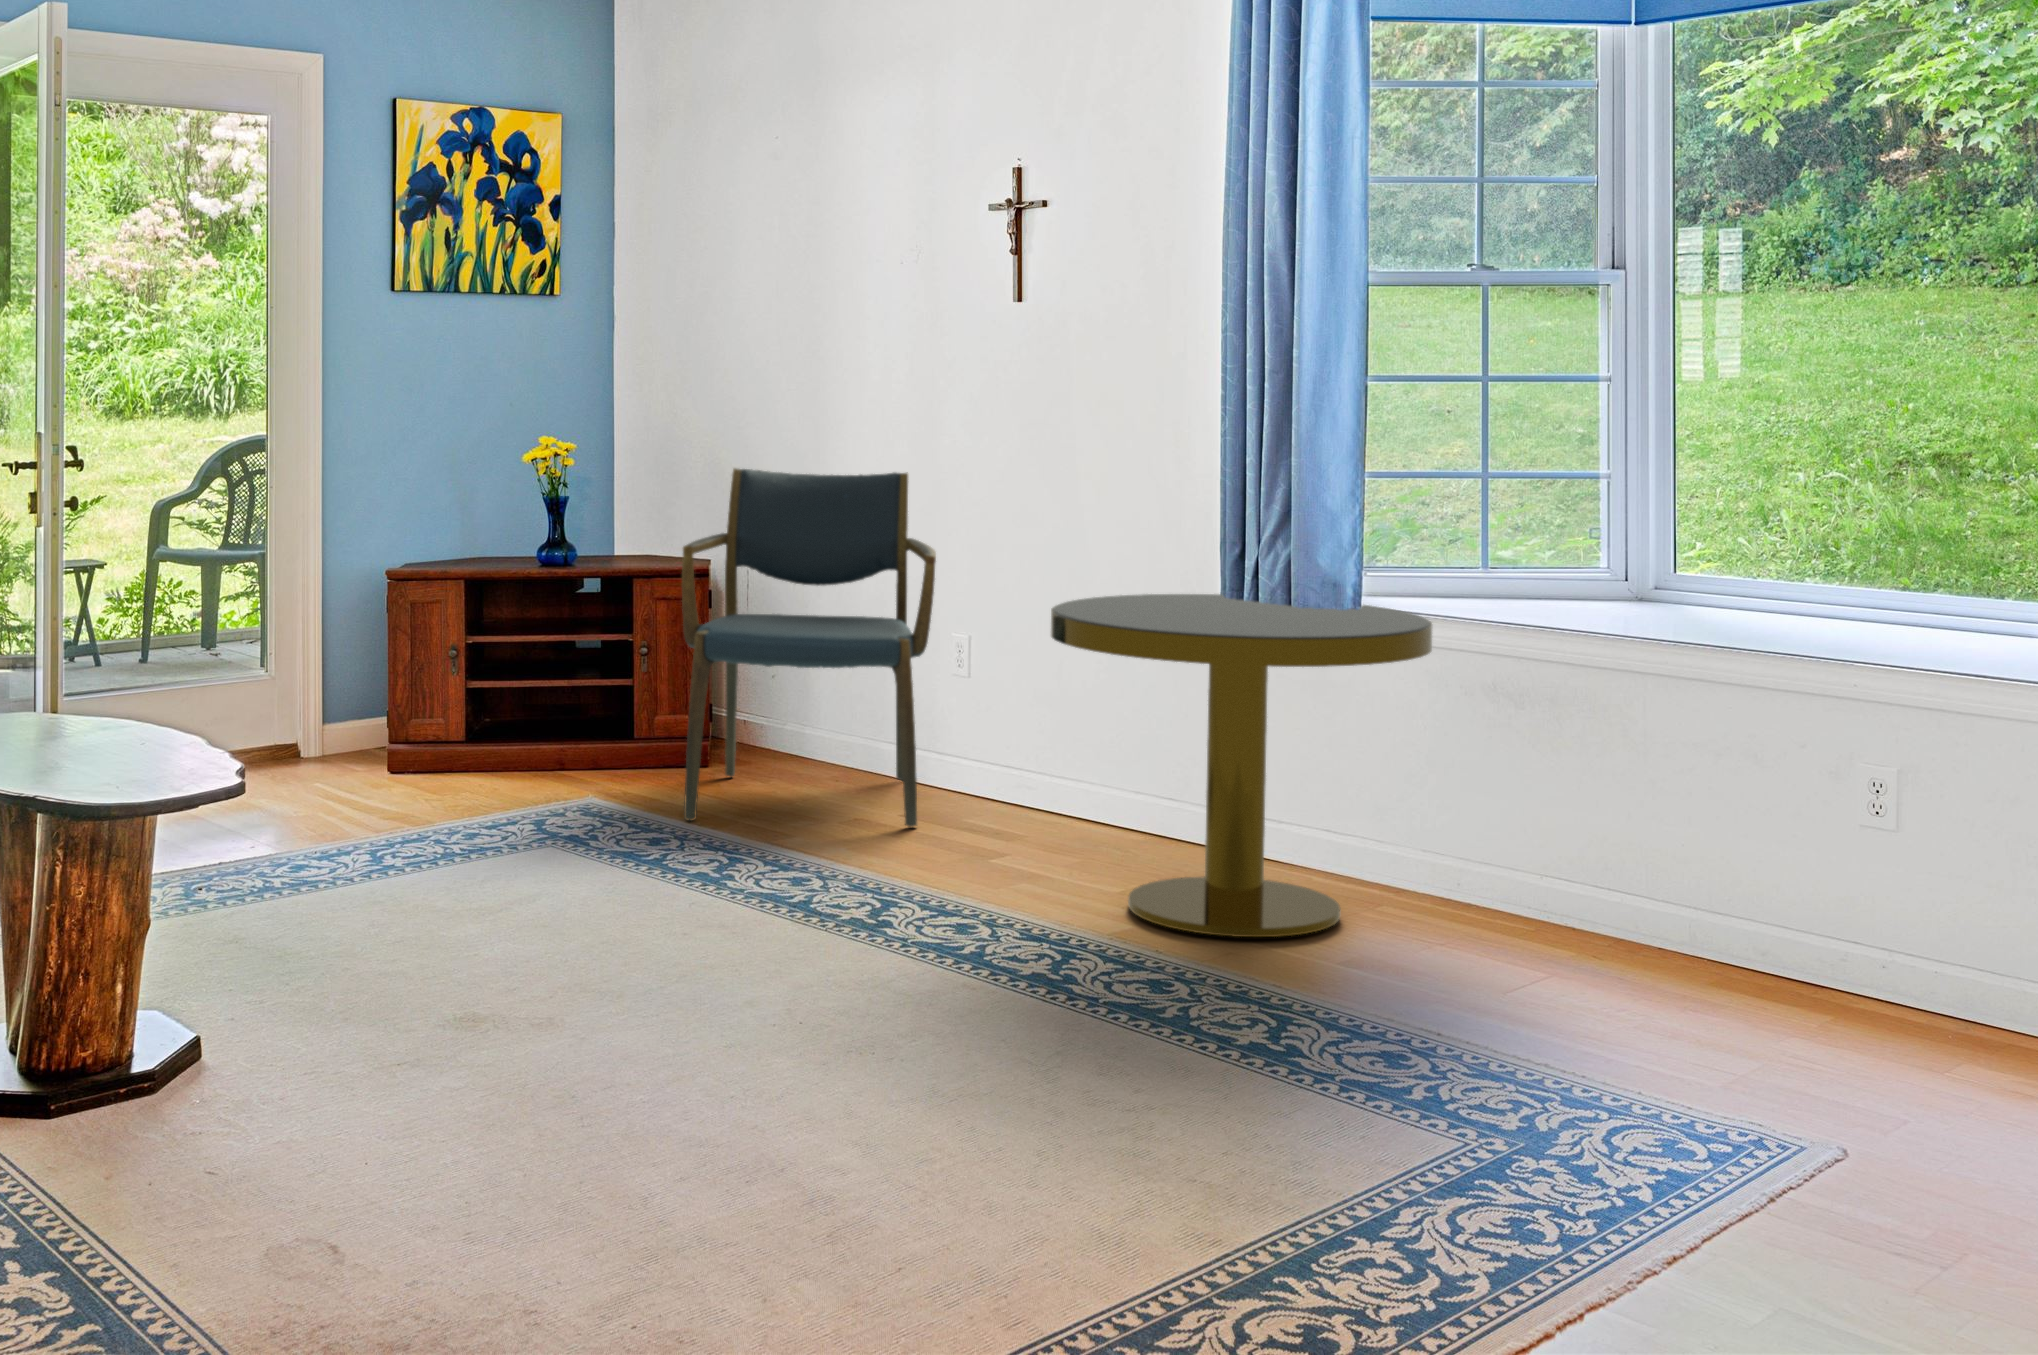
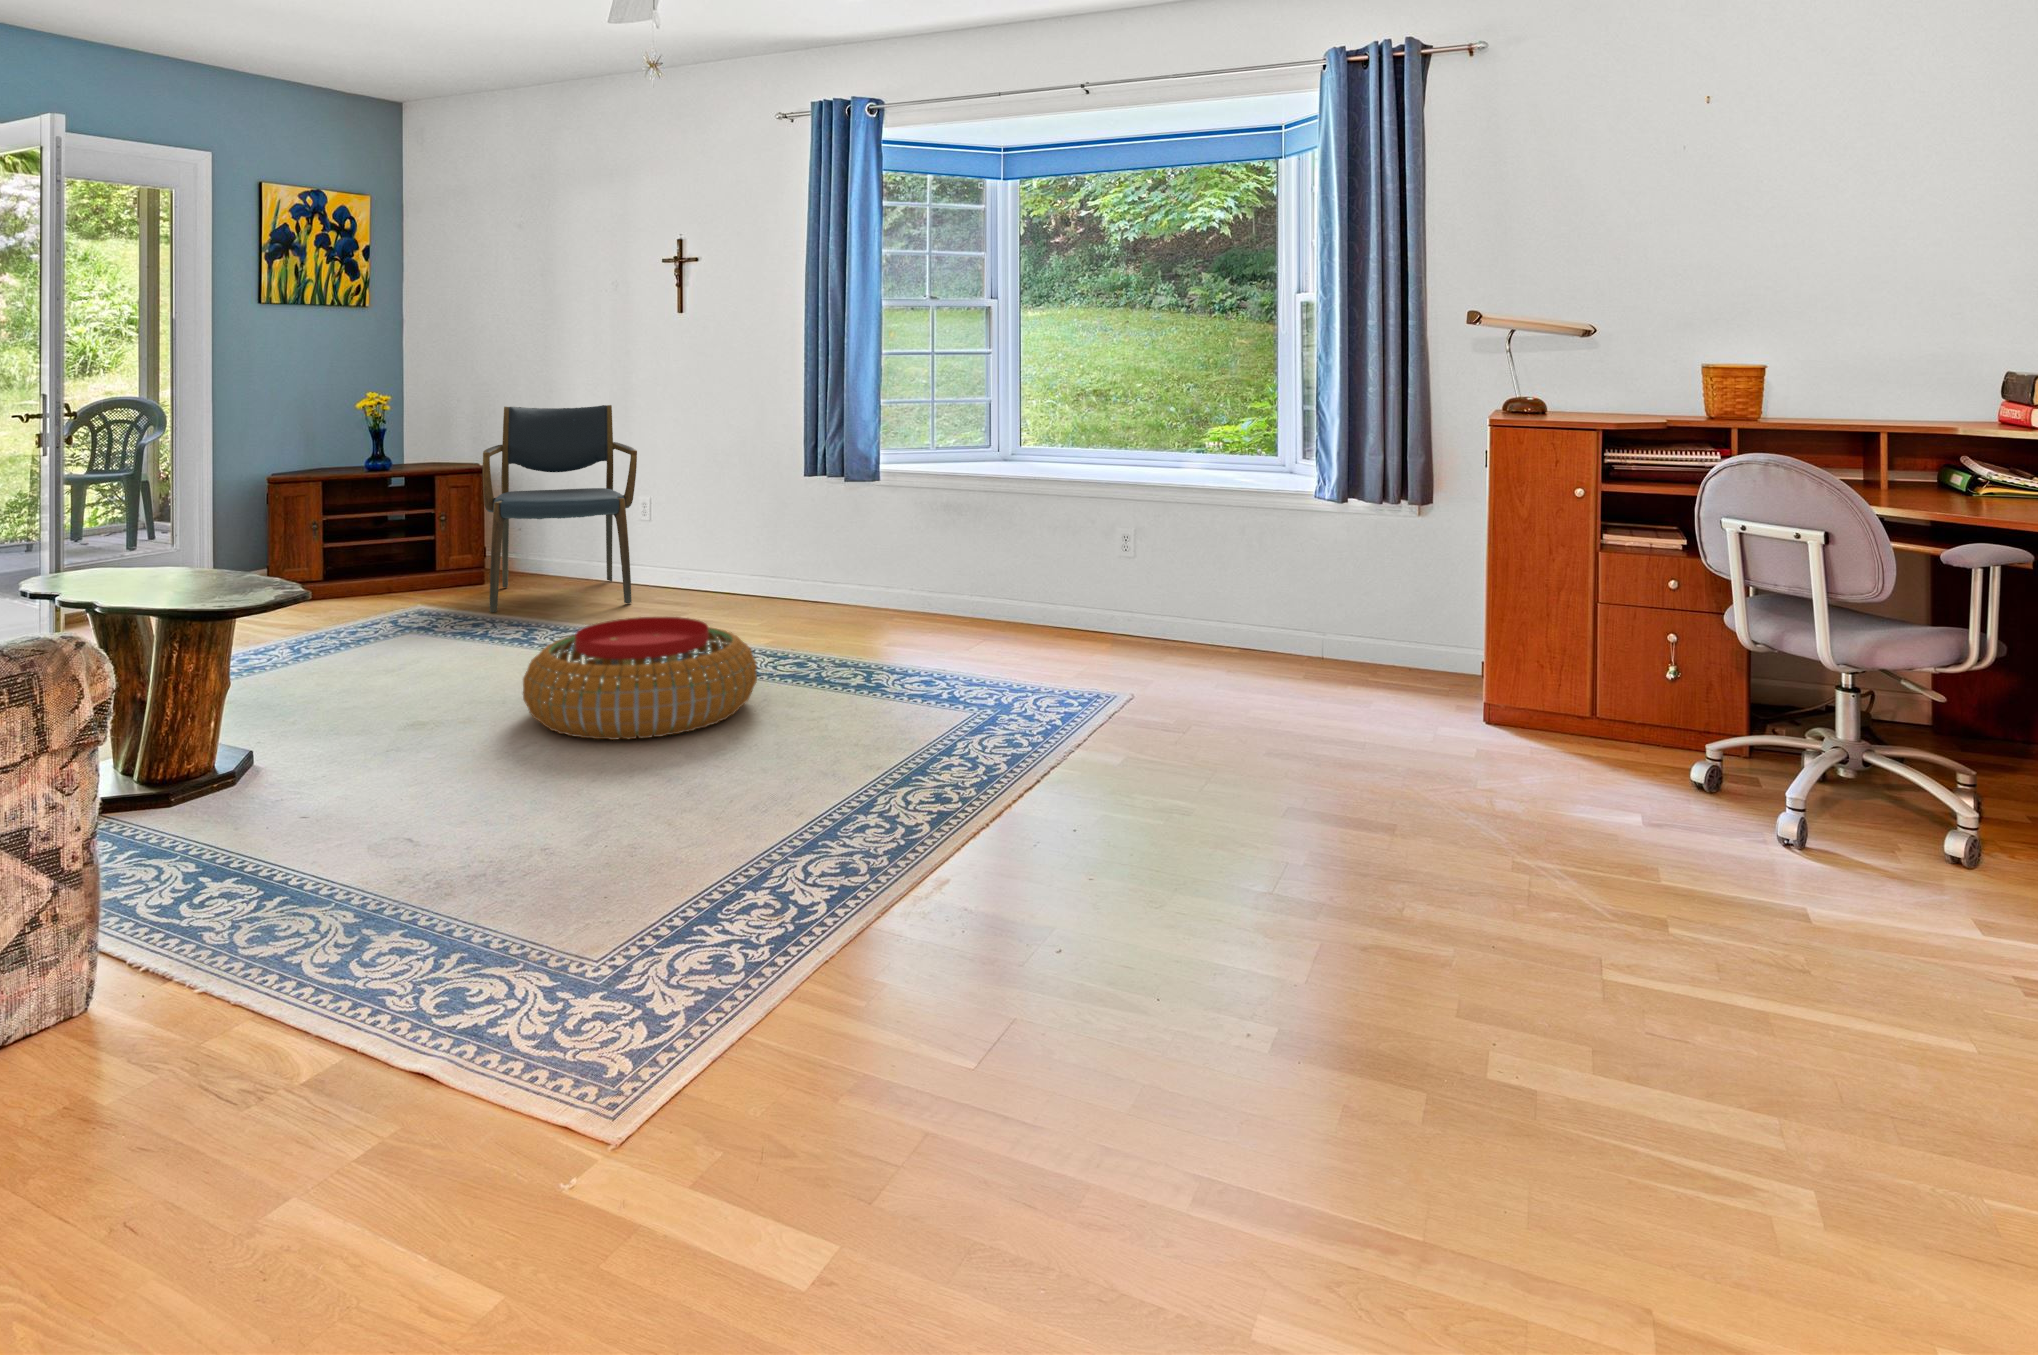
side table: present [1051,594,1432,937] -> none [722,462,923,638]
pouf: none [630,868,1048,1104] -> present [523,617,757,740]

